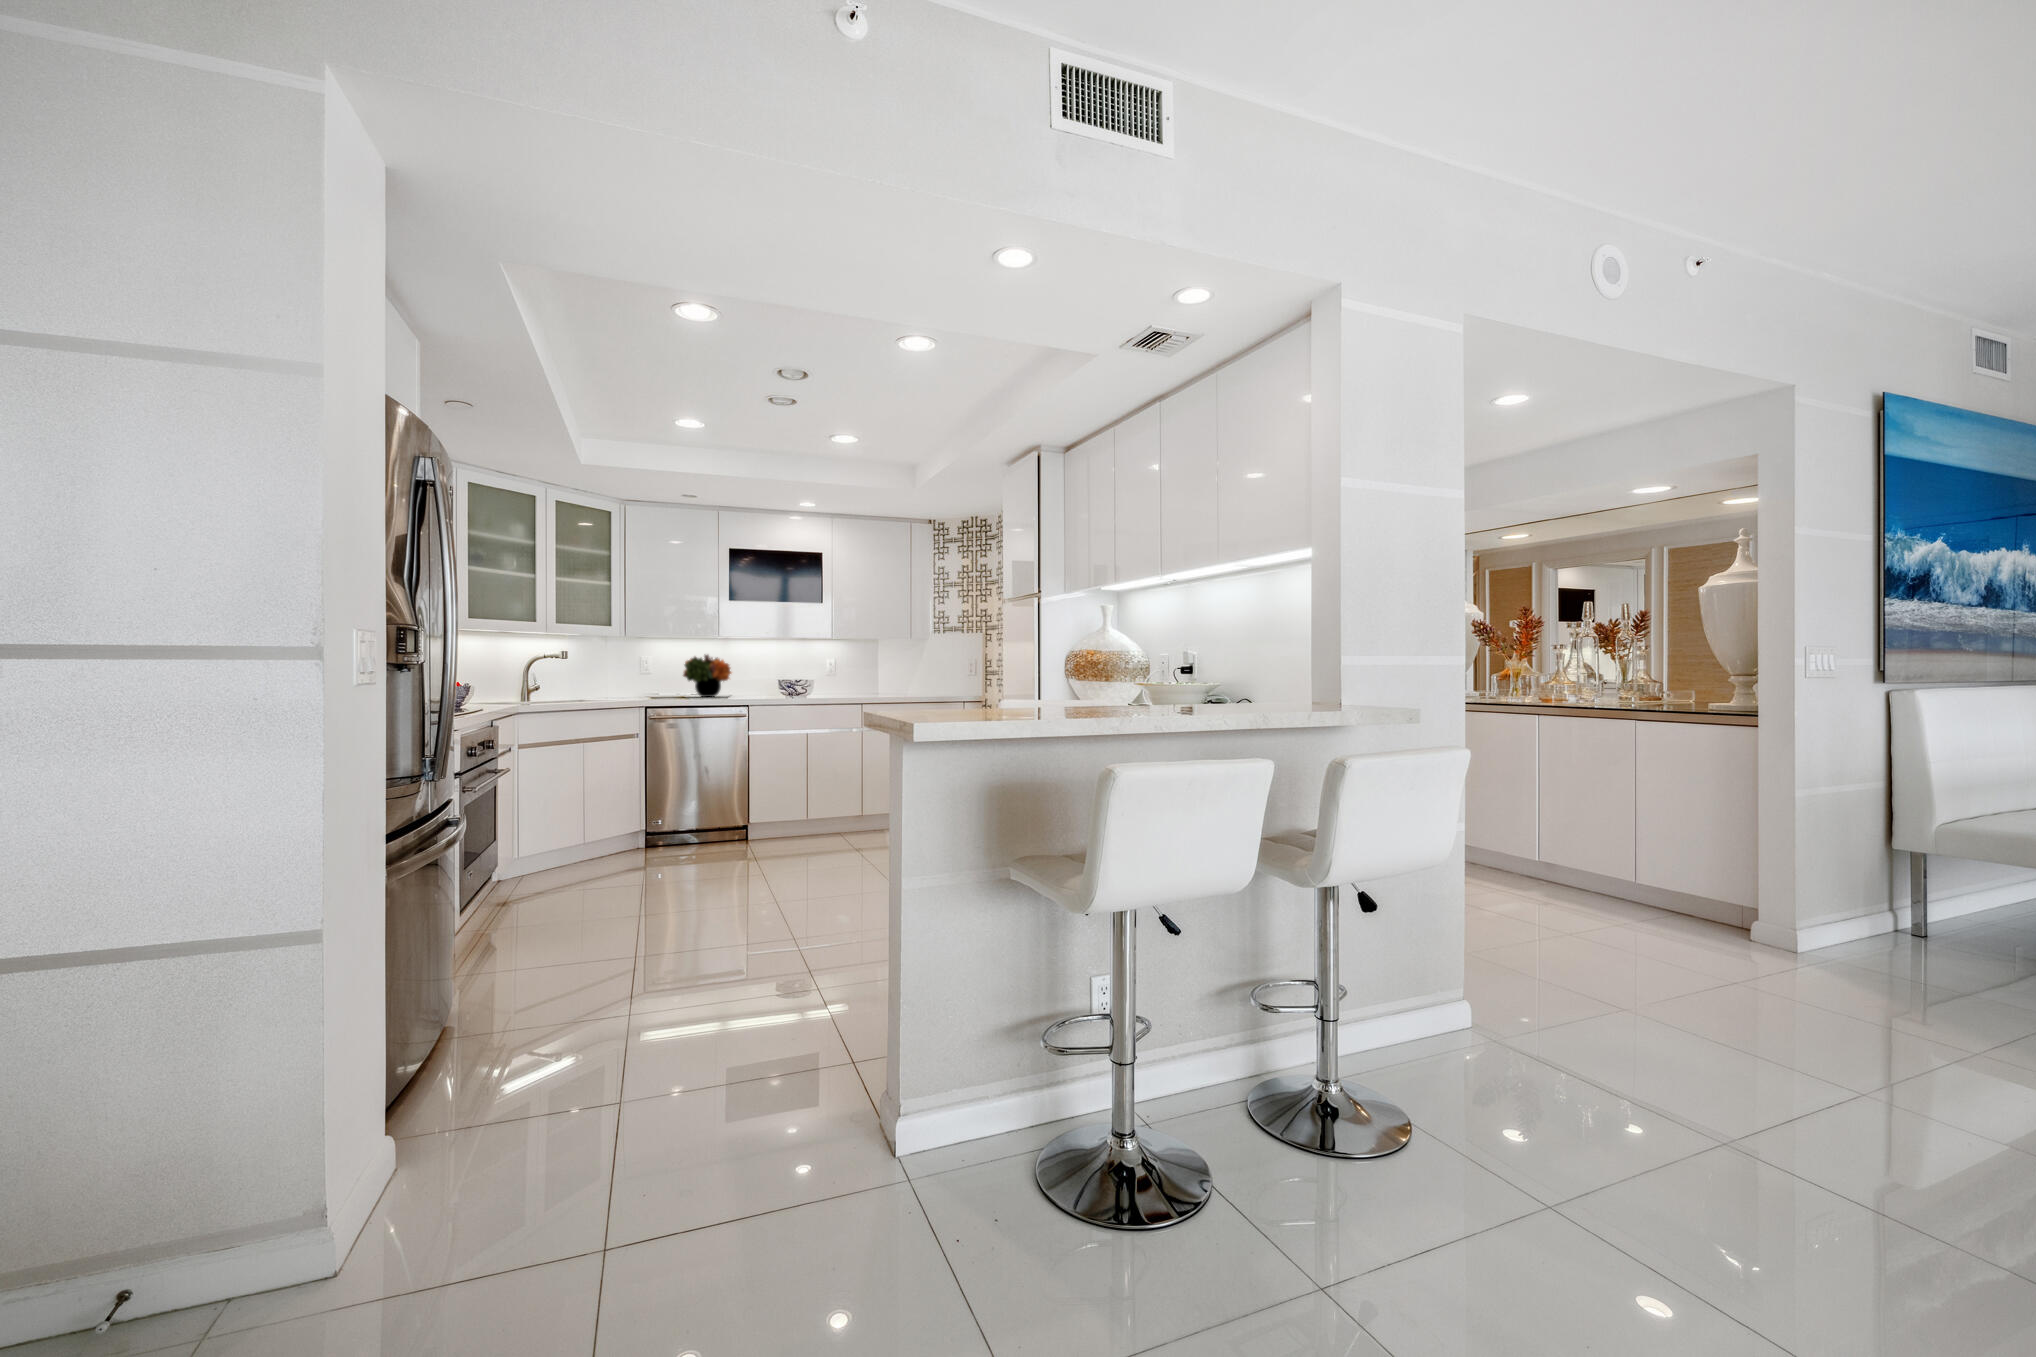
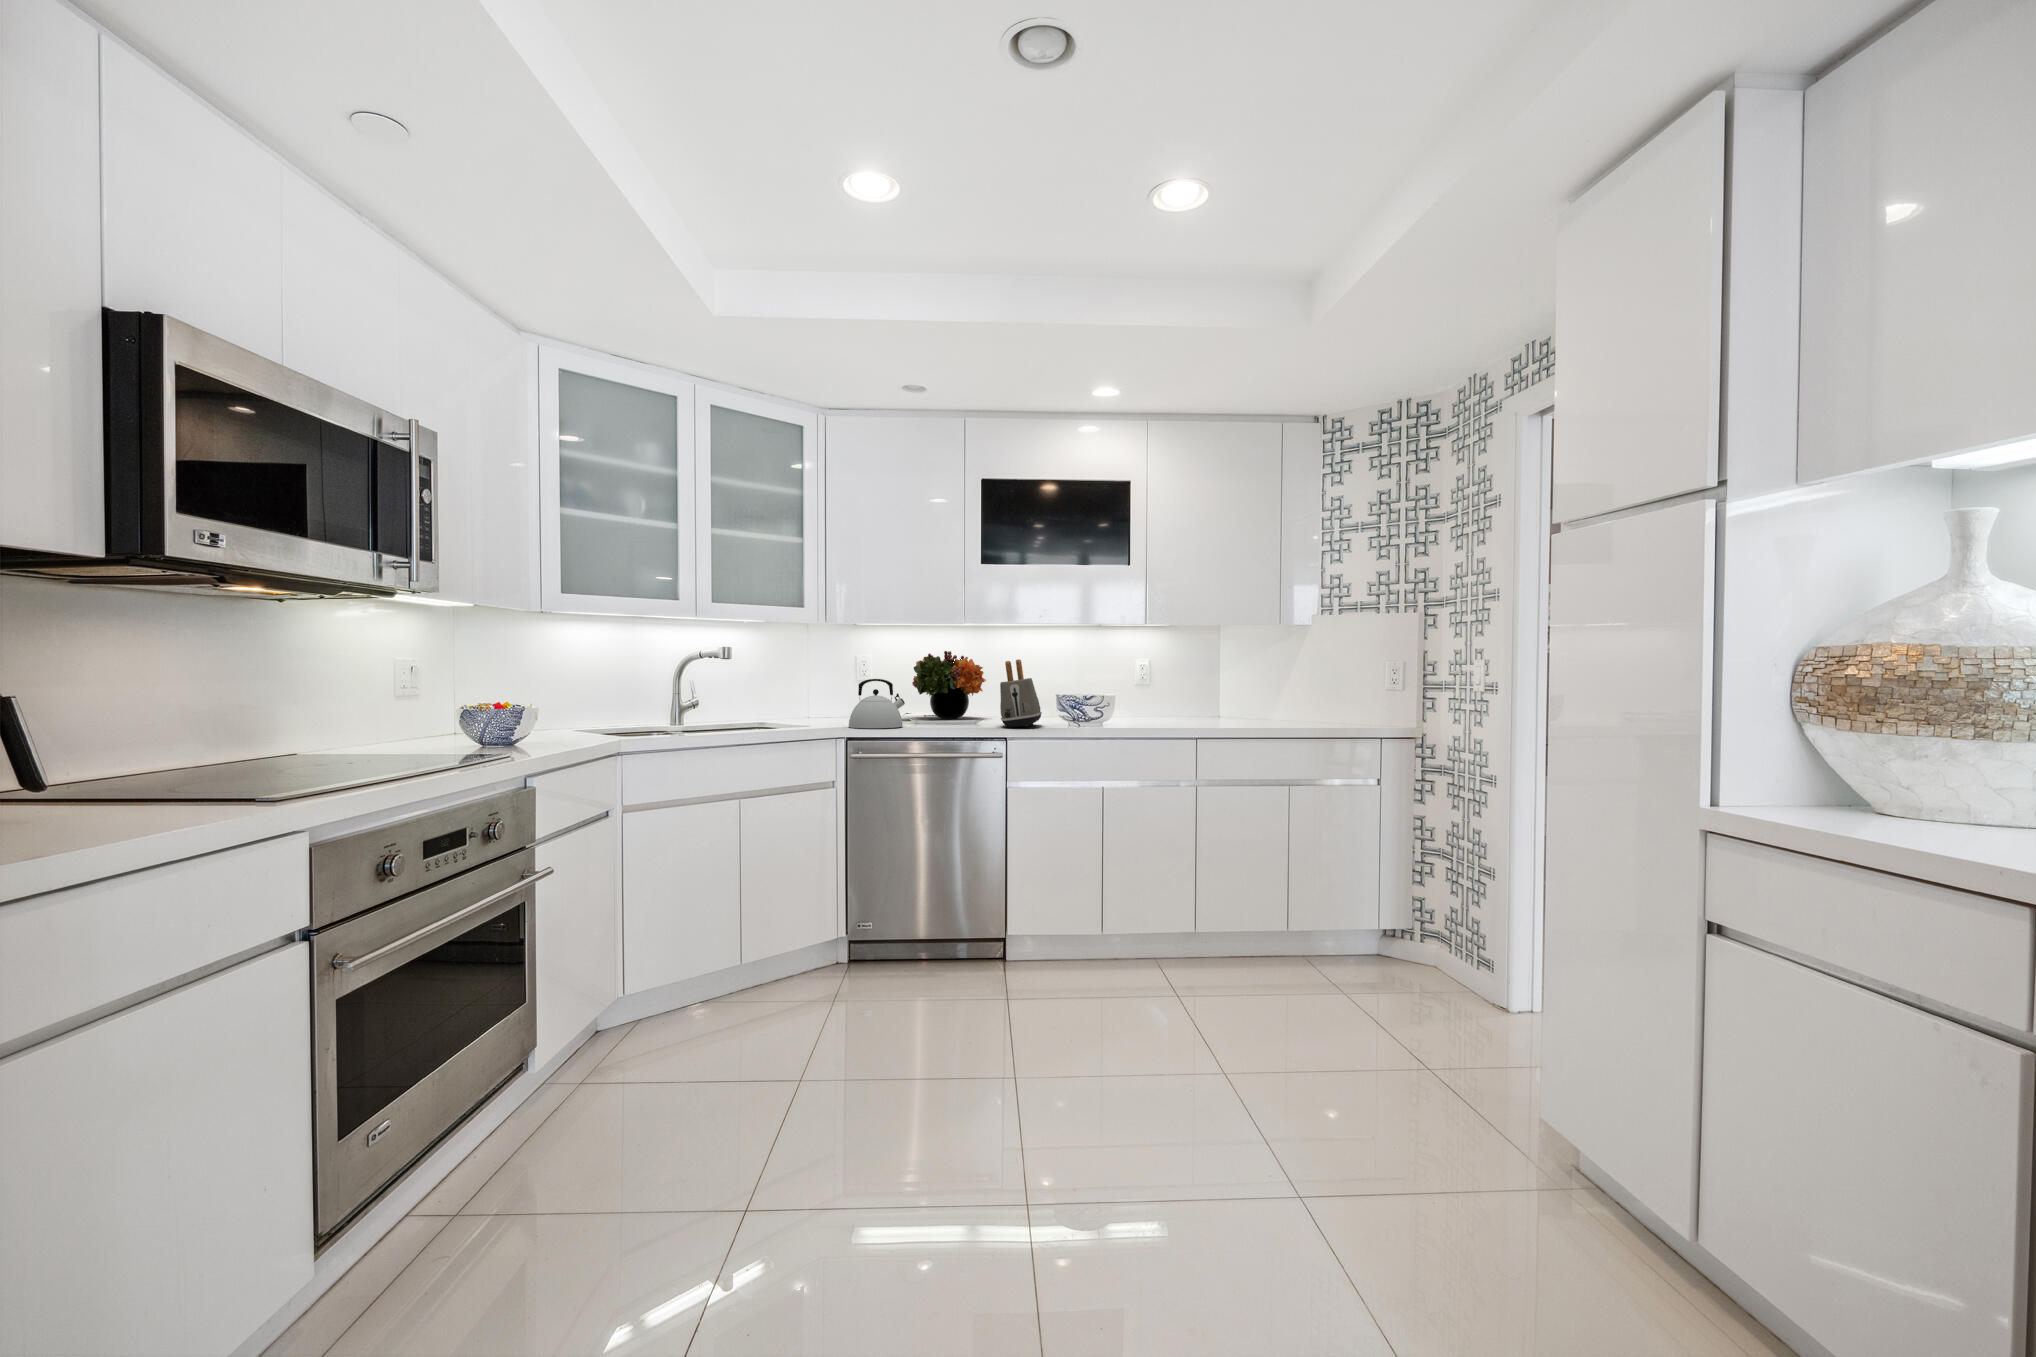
toaster: none [743,659,768,699] -> present [1000,659,1042,728]
kettle: none [647,671,682,699] -> present [849,679,905,728]

